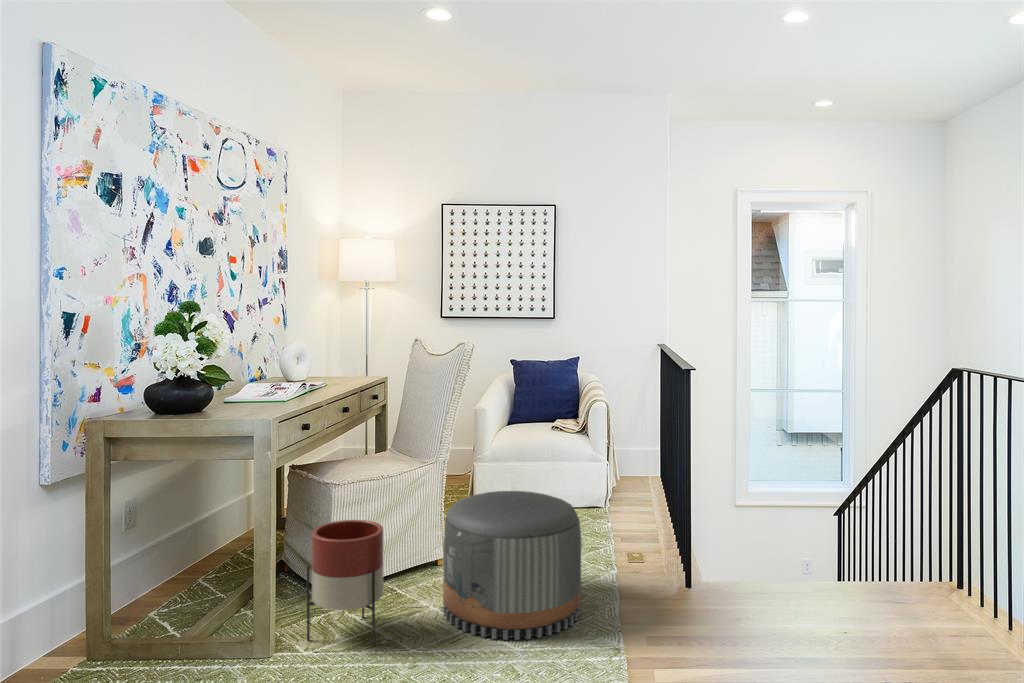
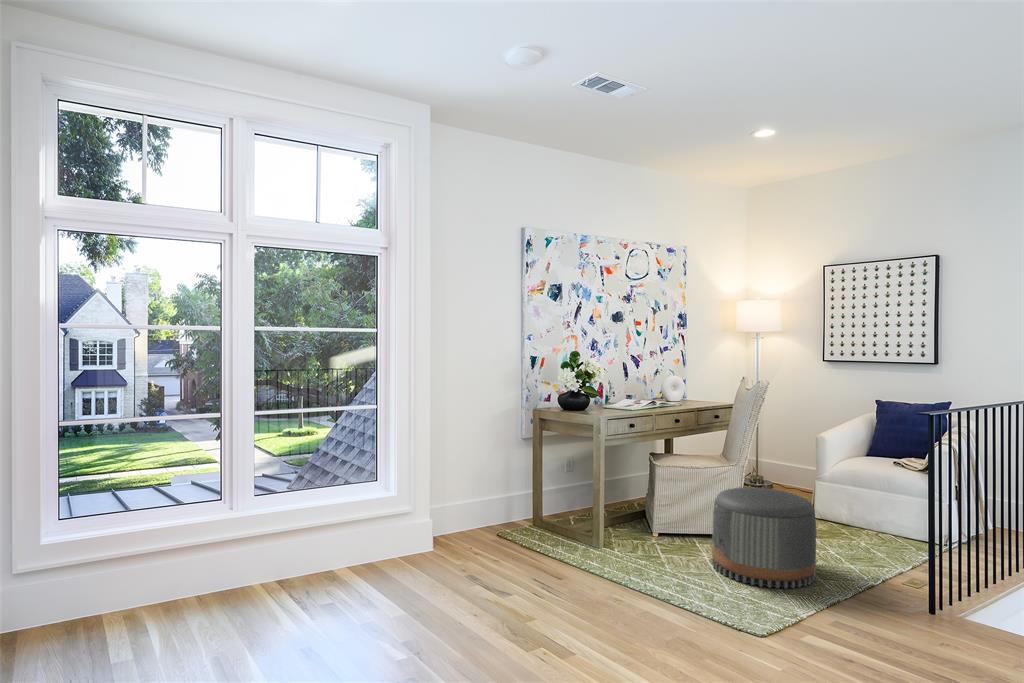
planter: present [307,520,384,646] -> none [626,485,672,560]

